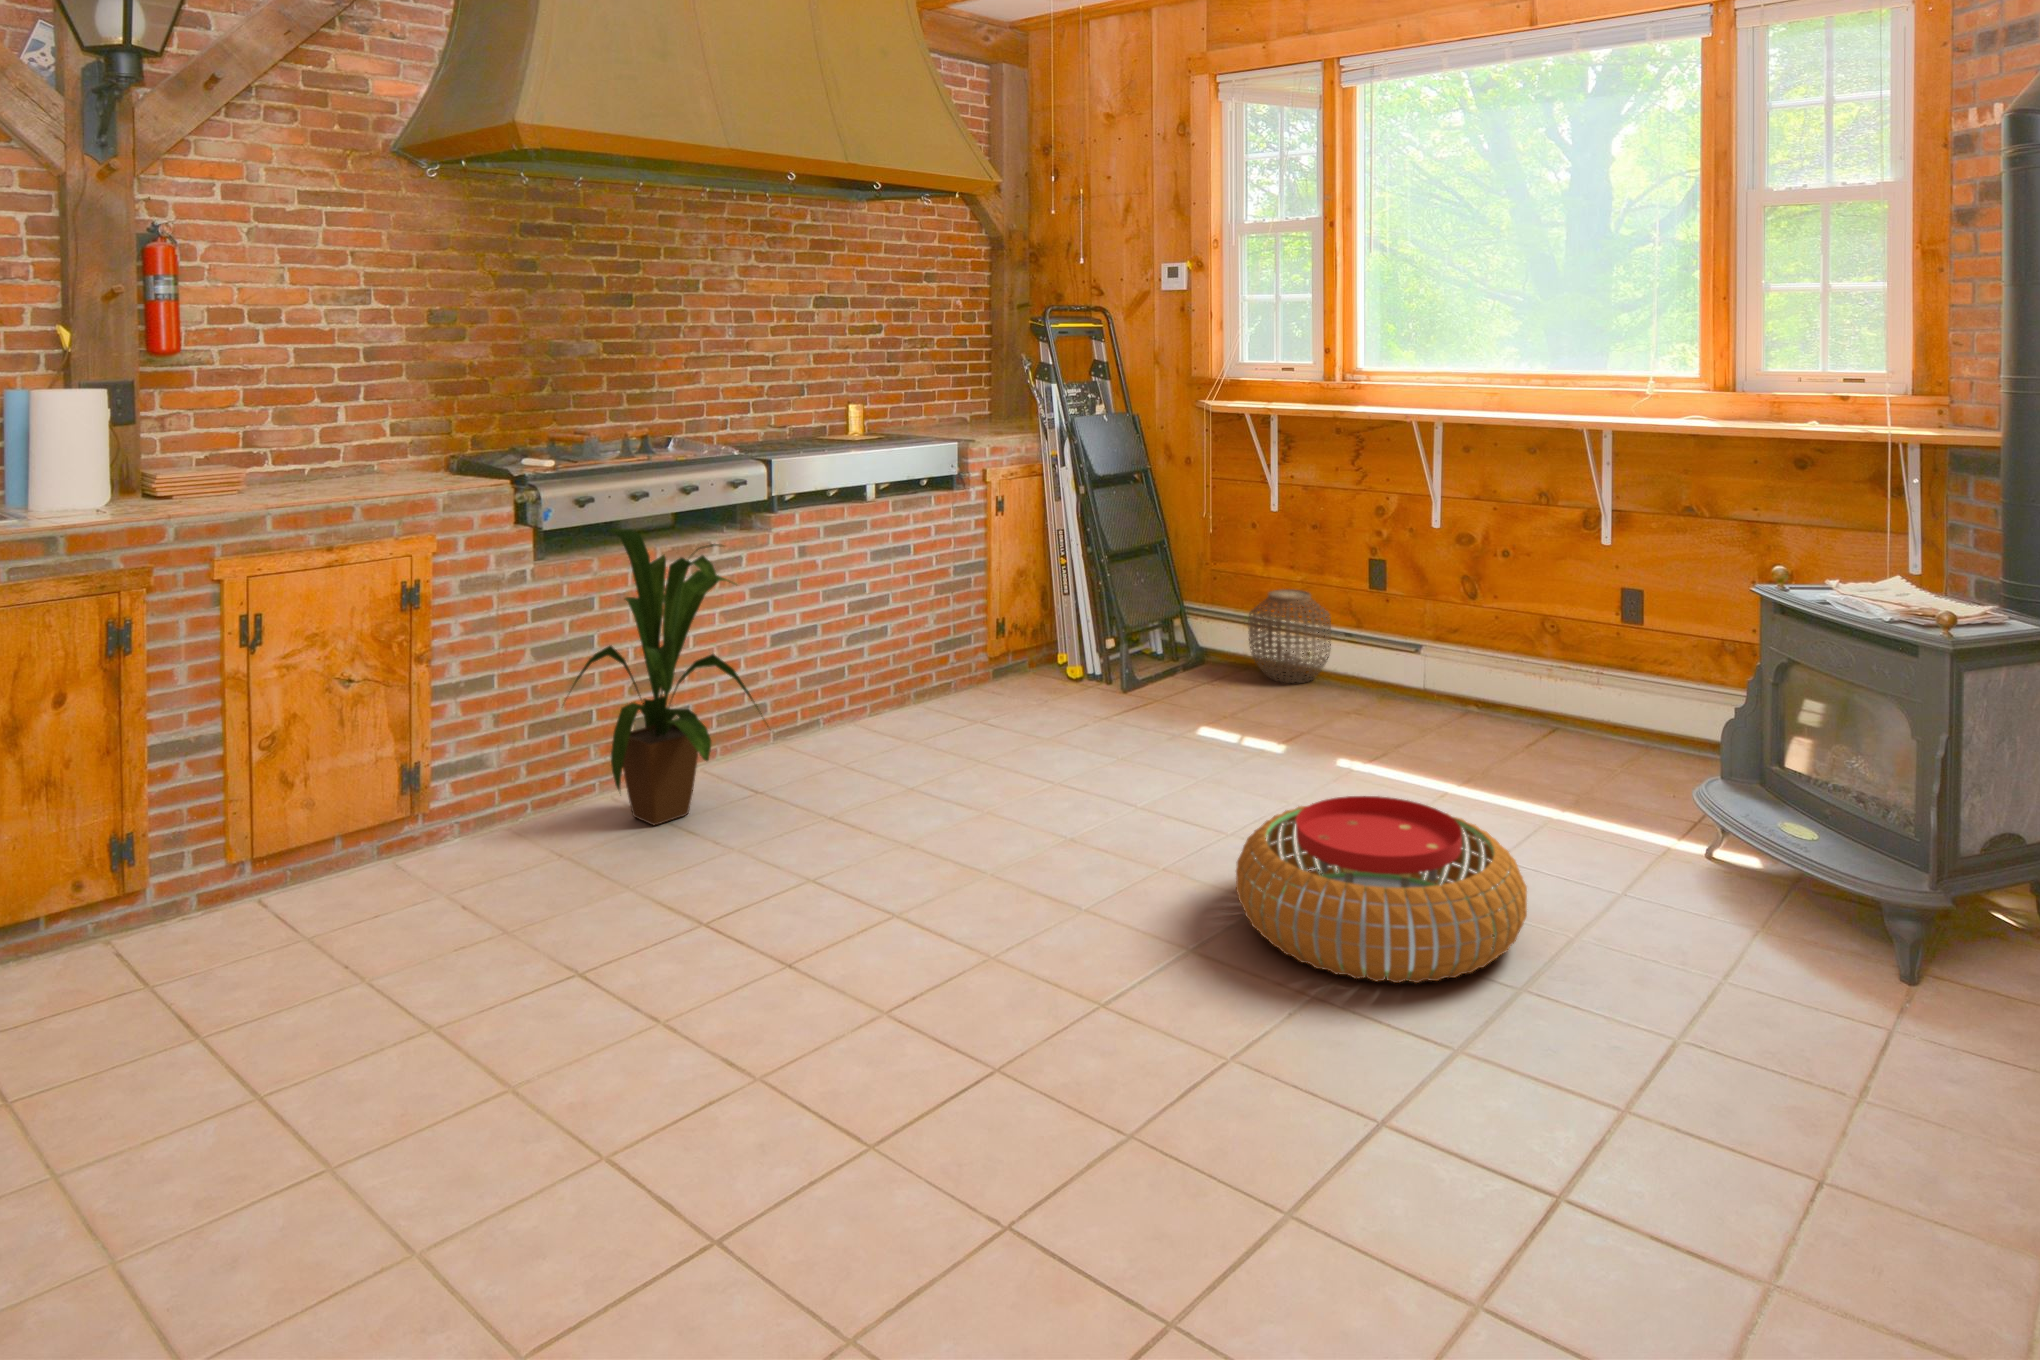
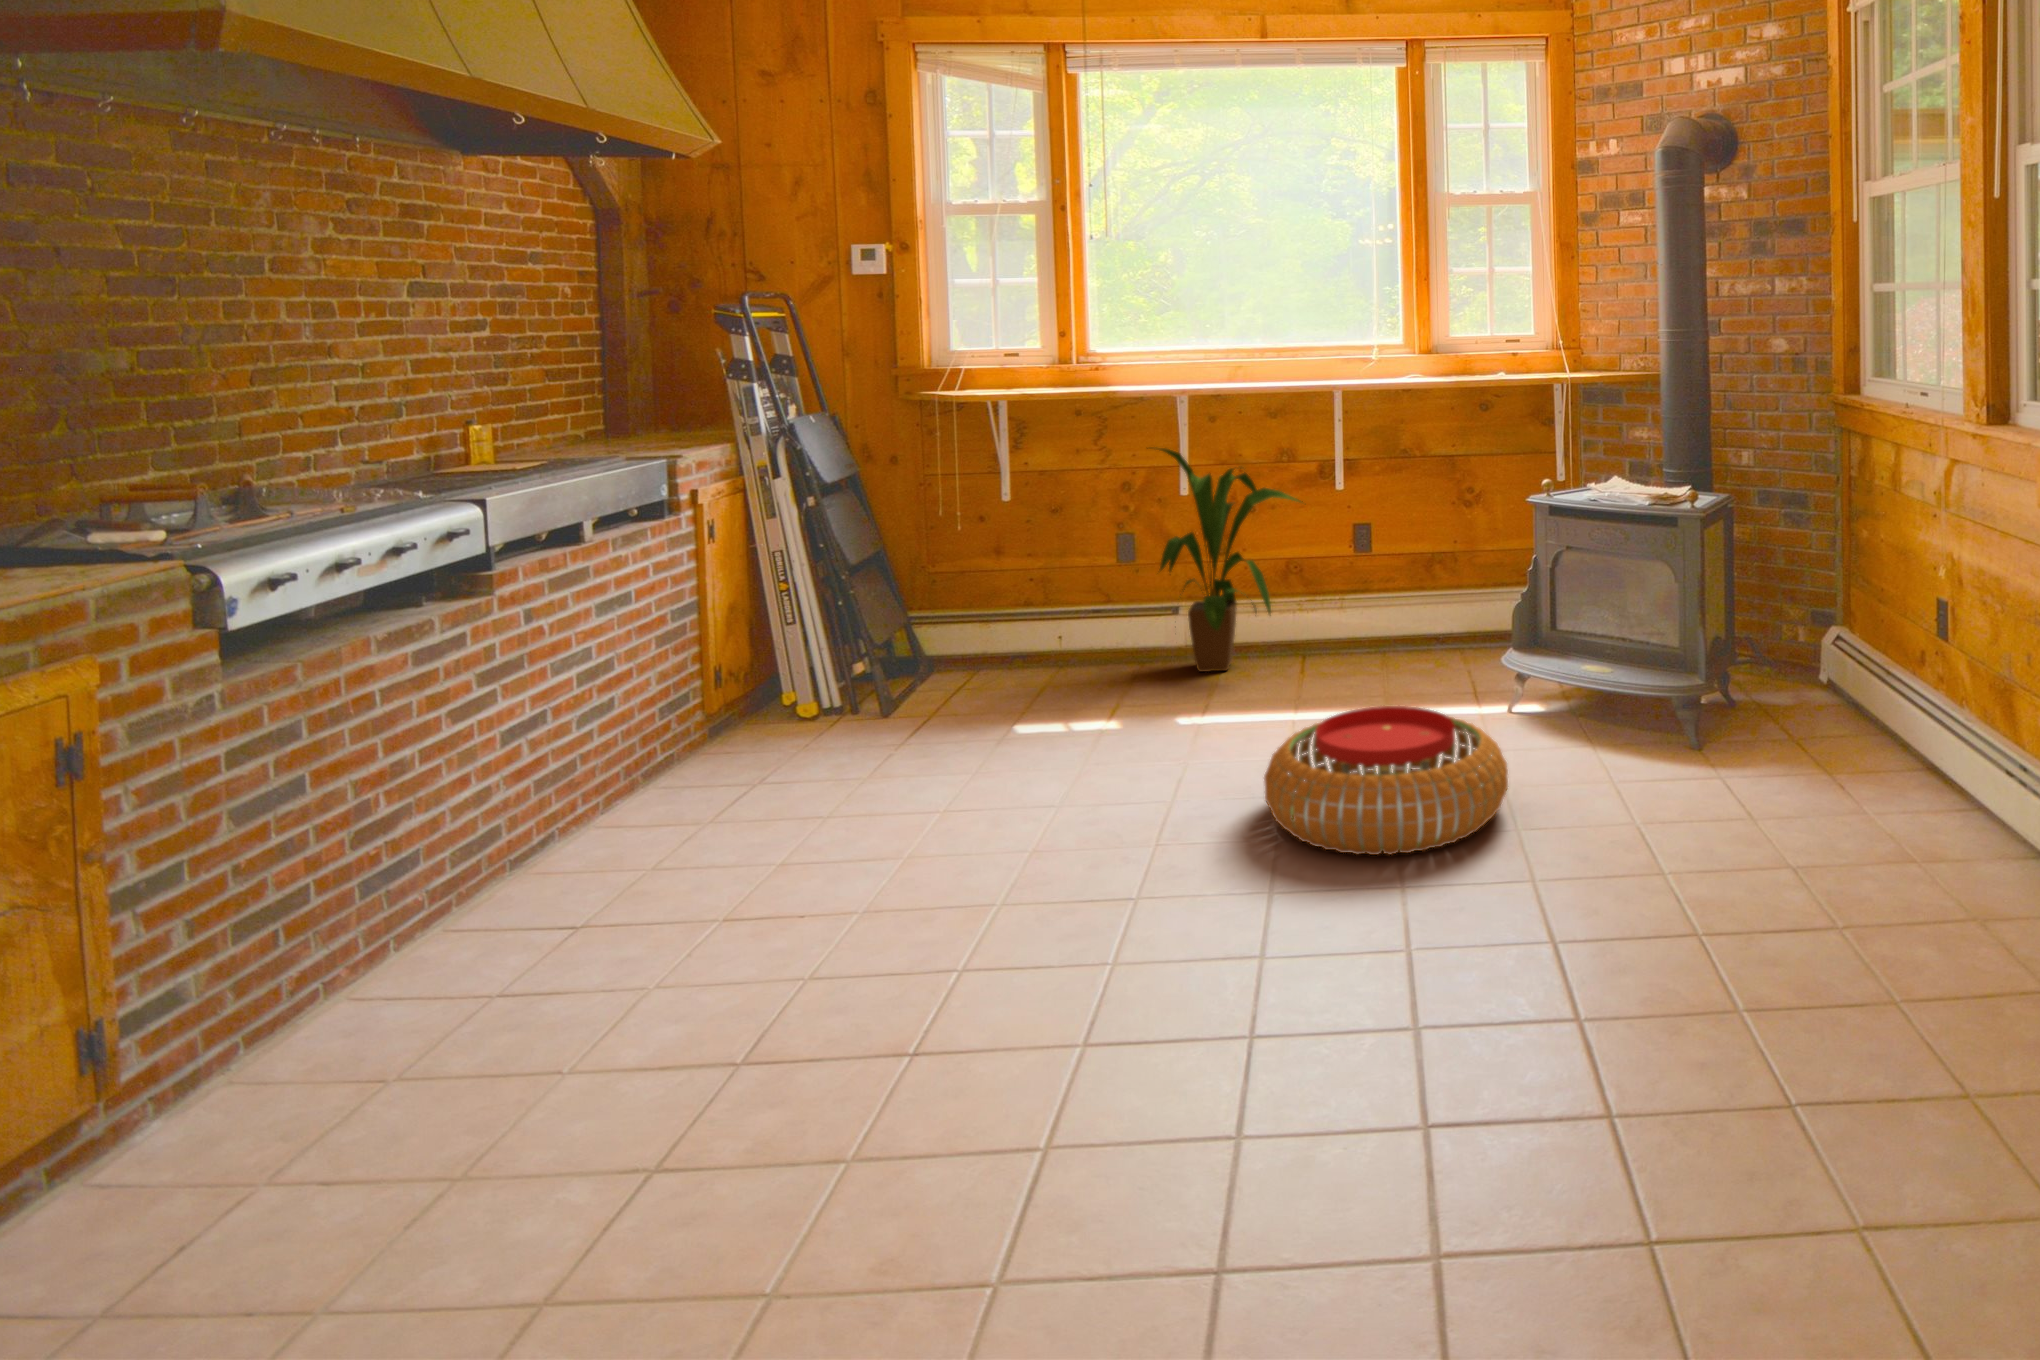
house plant: present [573,529,768,826] -> present [1159,448,1303,672]
woven basket: present [1248,589,1331,683] -> none [998,574,1084,669]

